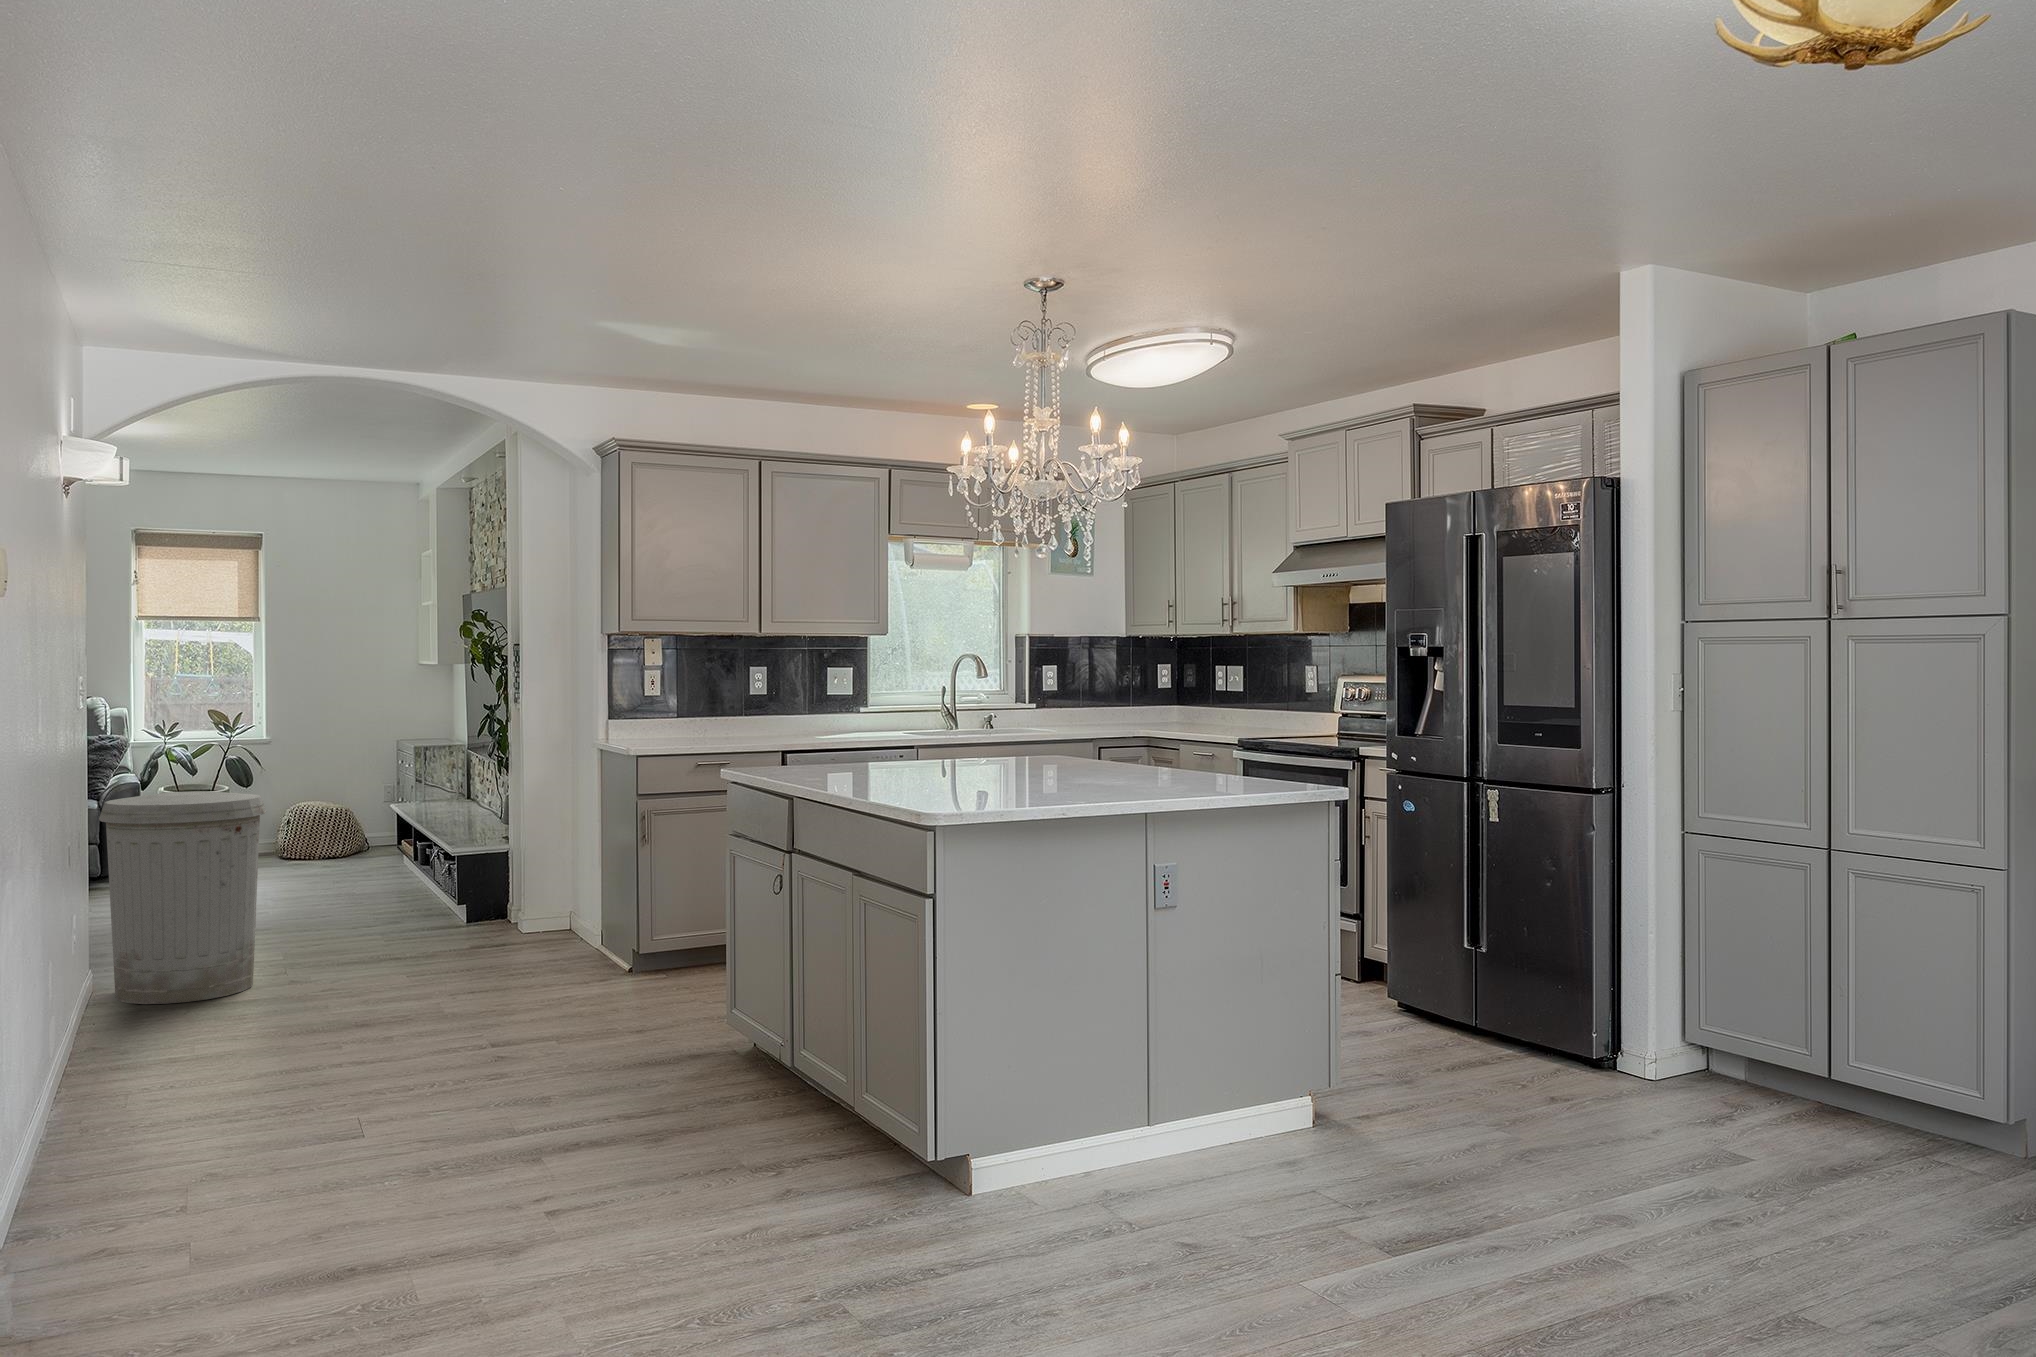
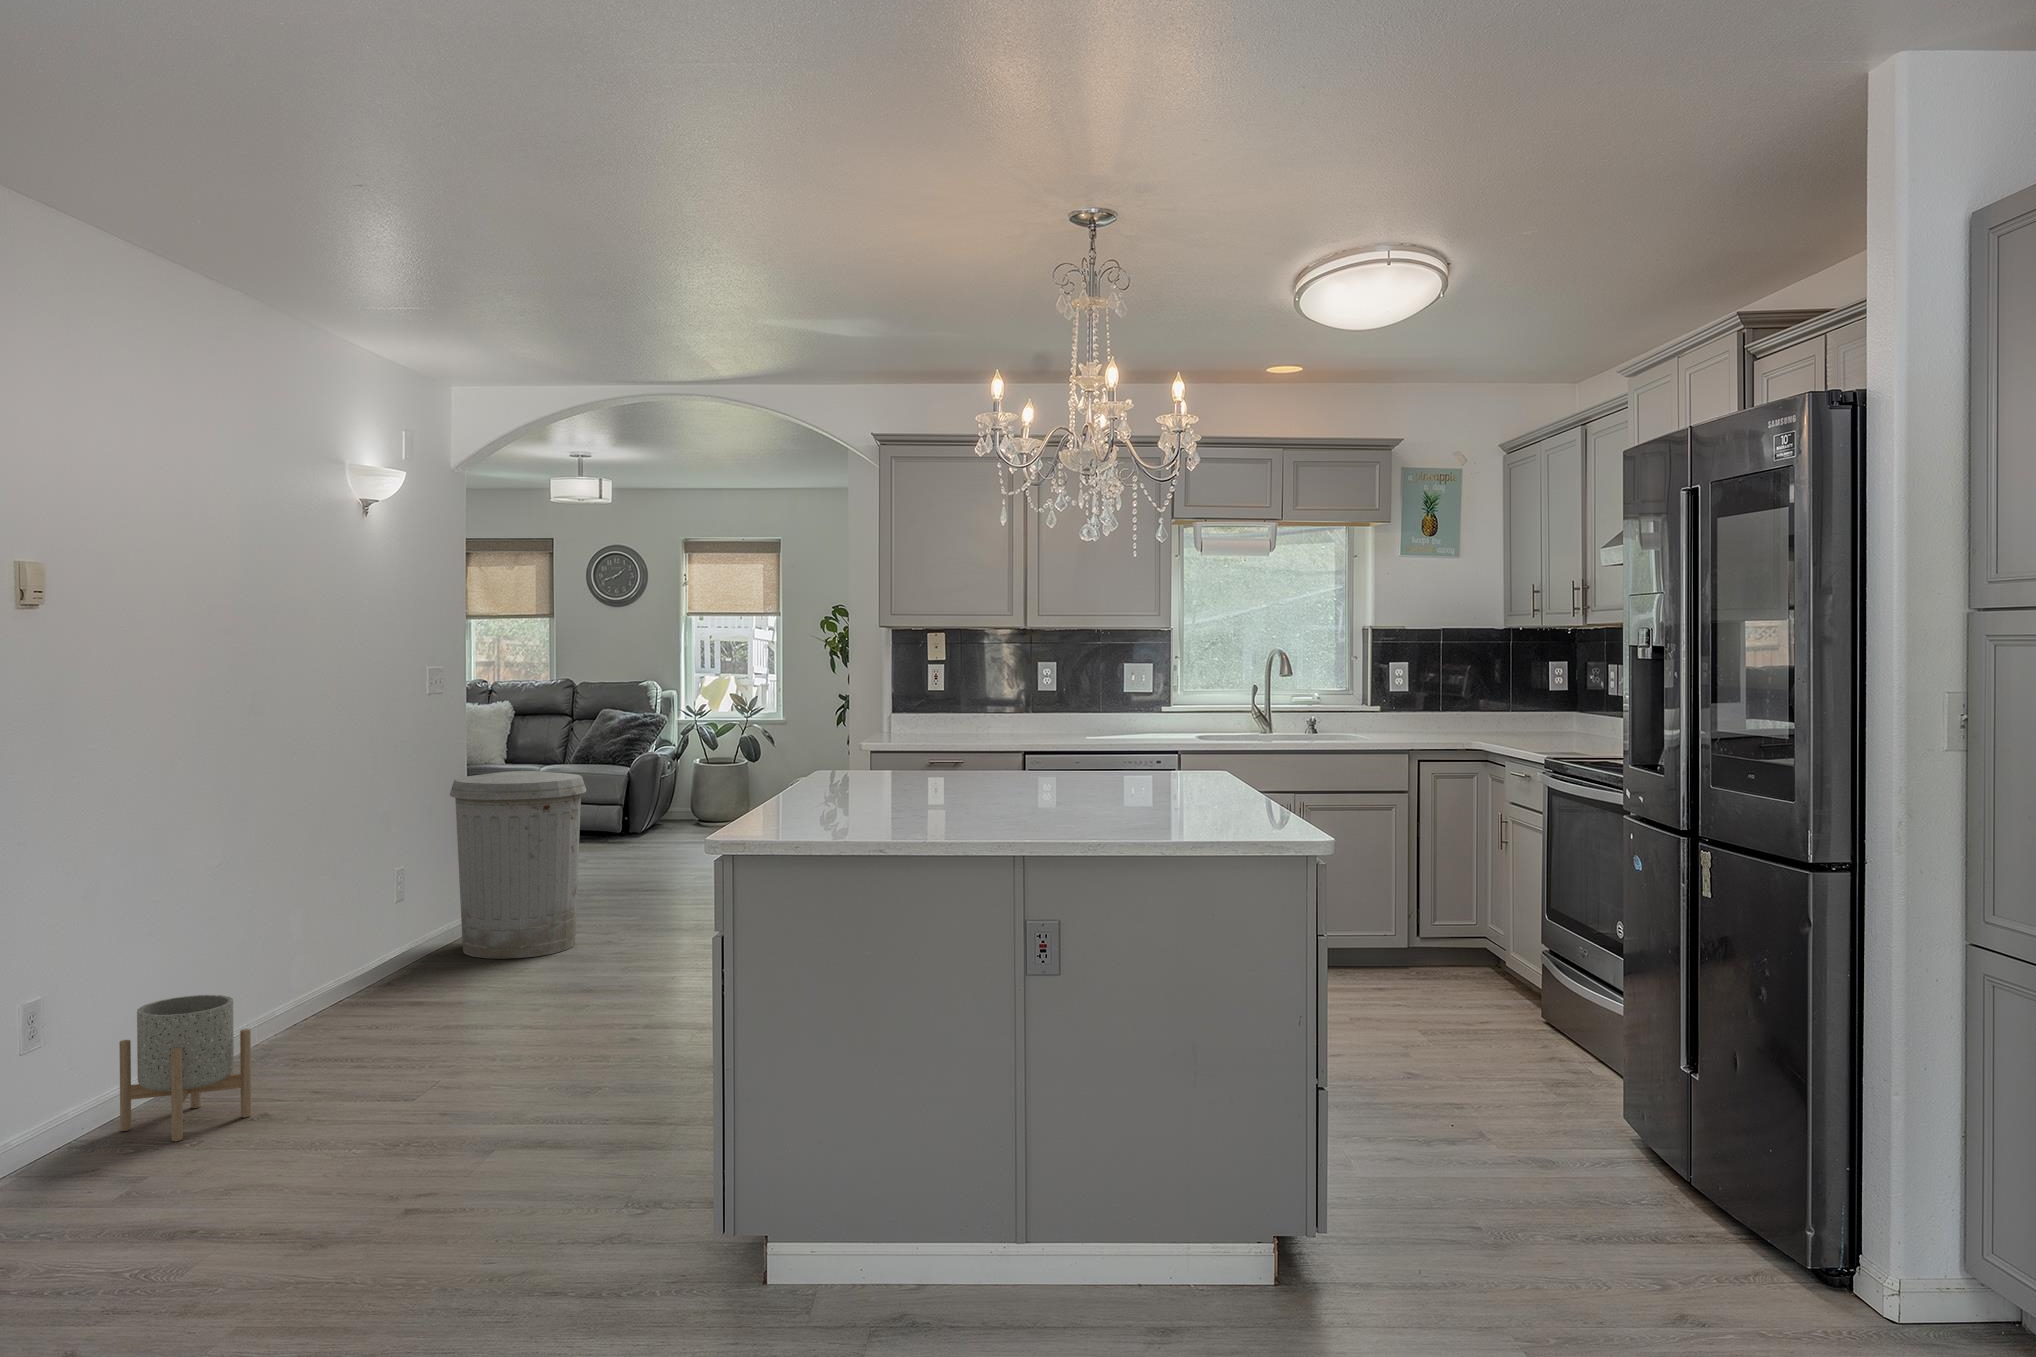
planter: none [42,1028,183,1187] -> present [119,995,251,1141]

